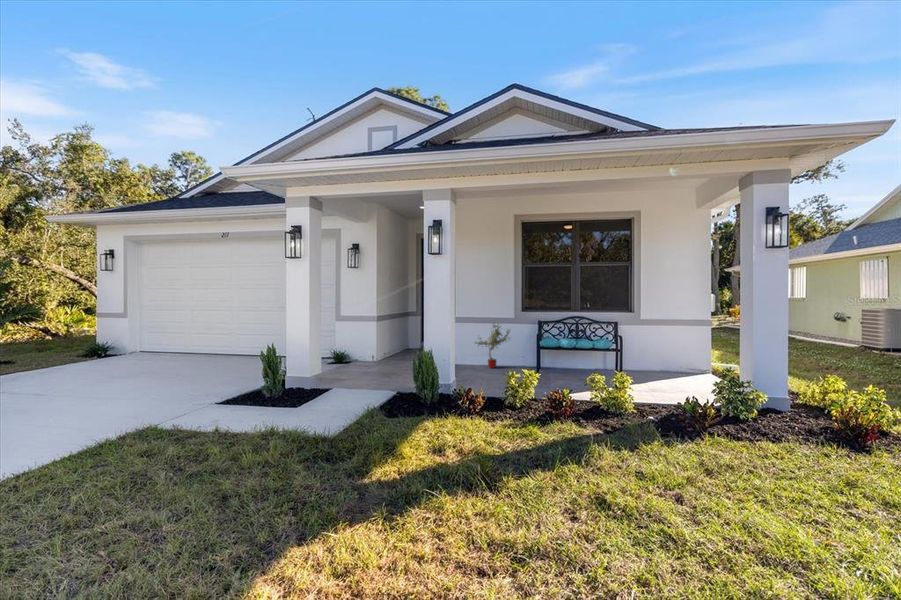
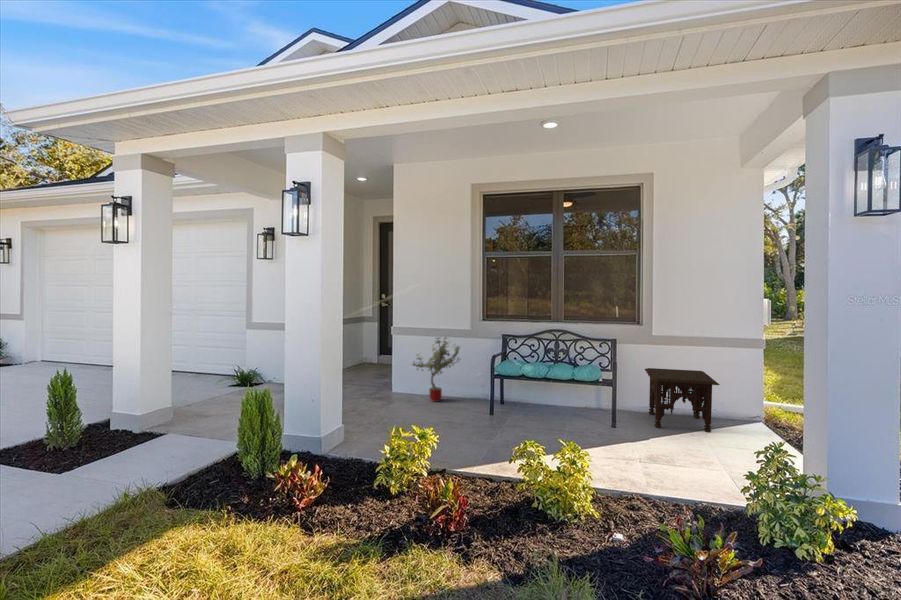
side table: none [635,341,686,378] -> present [645,368,719,432]

